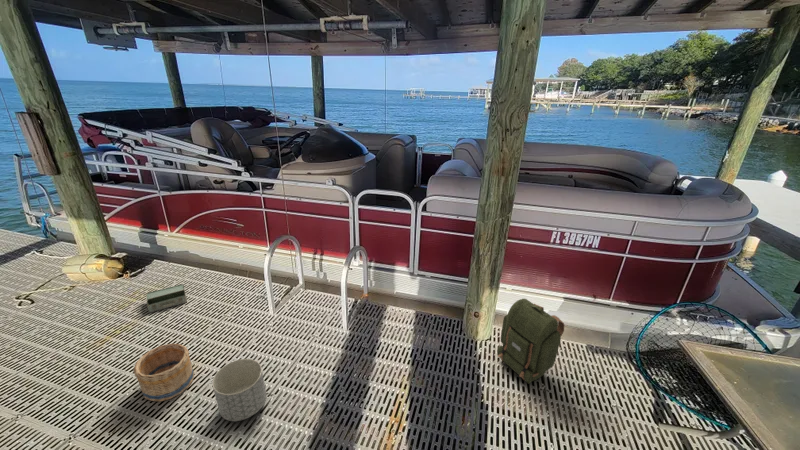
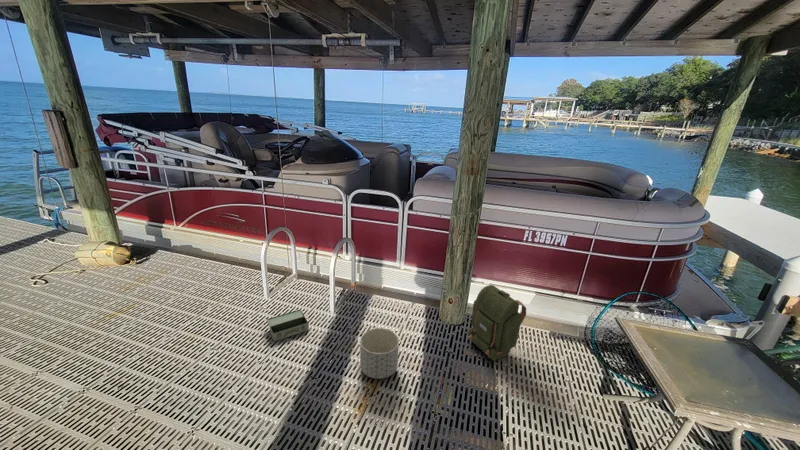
toolbox: present [147,284,187,312] -> present [267,310,309,341]
basket: present [133,344,194,402] -> none [141,316,194,365]
planter: present [212,359,266,421] -> present [360,328,399,379]

